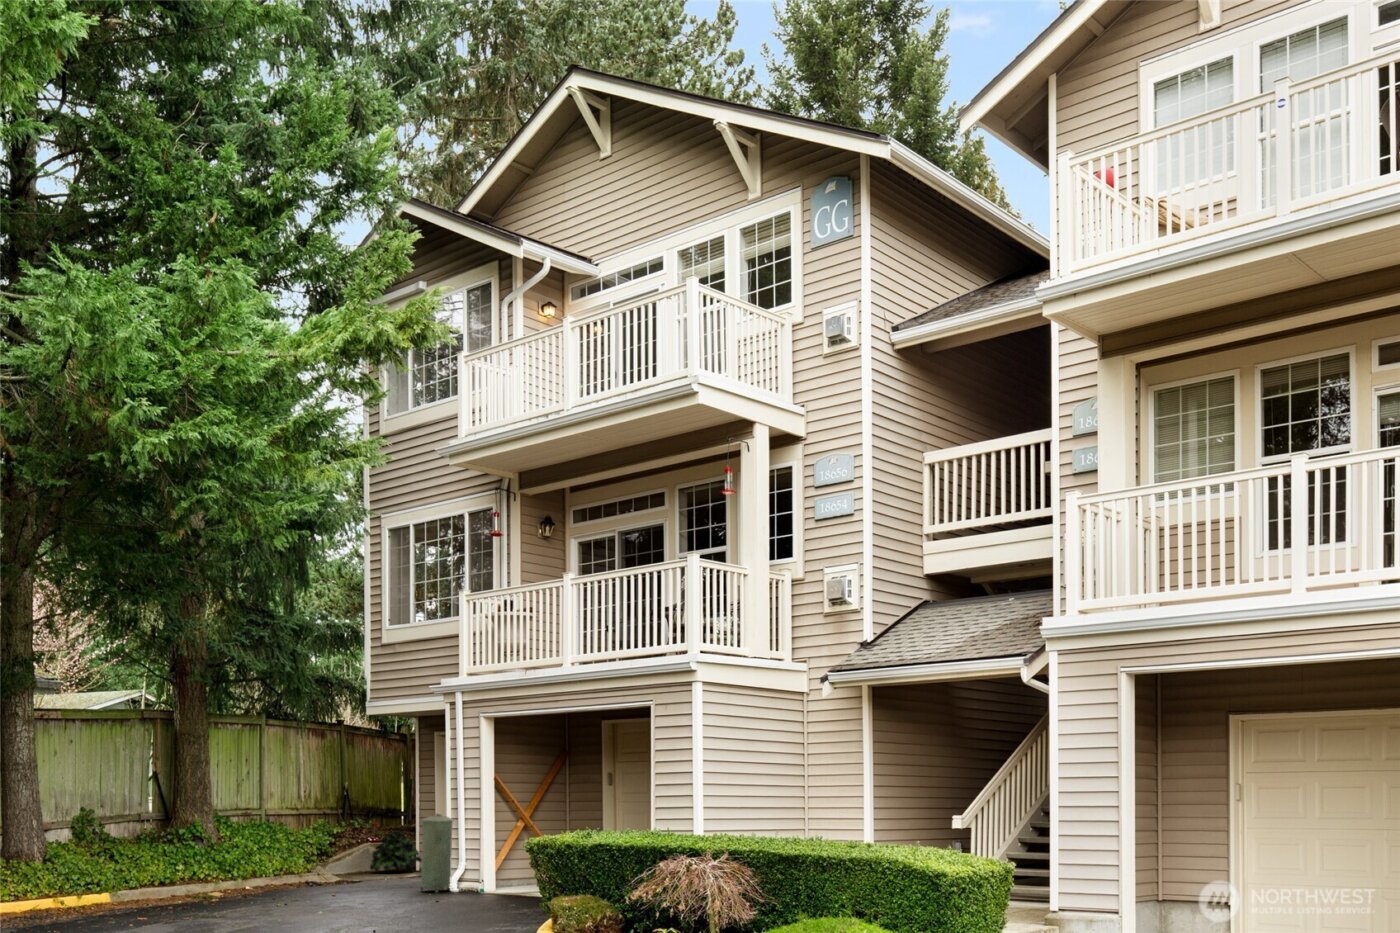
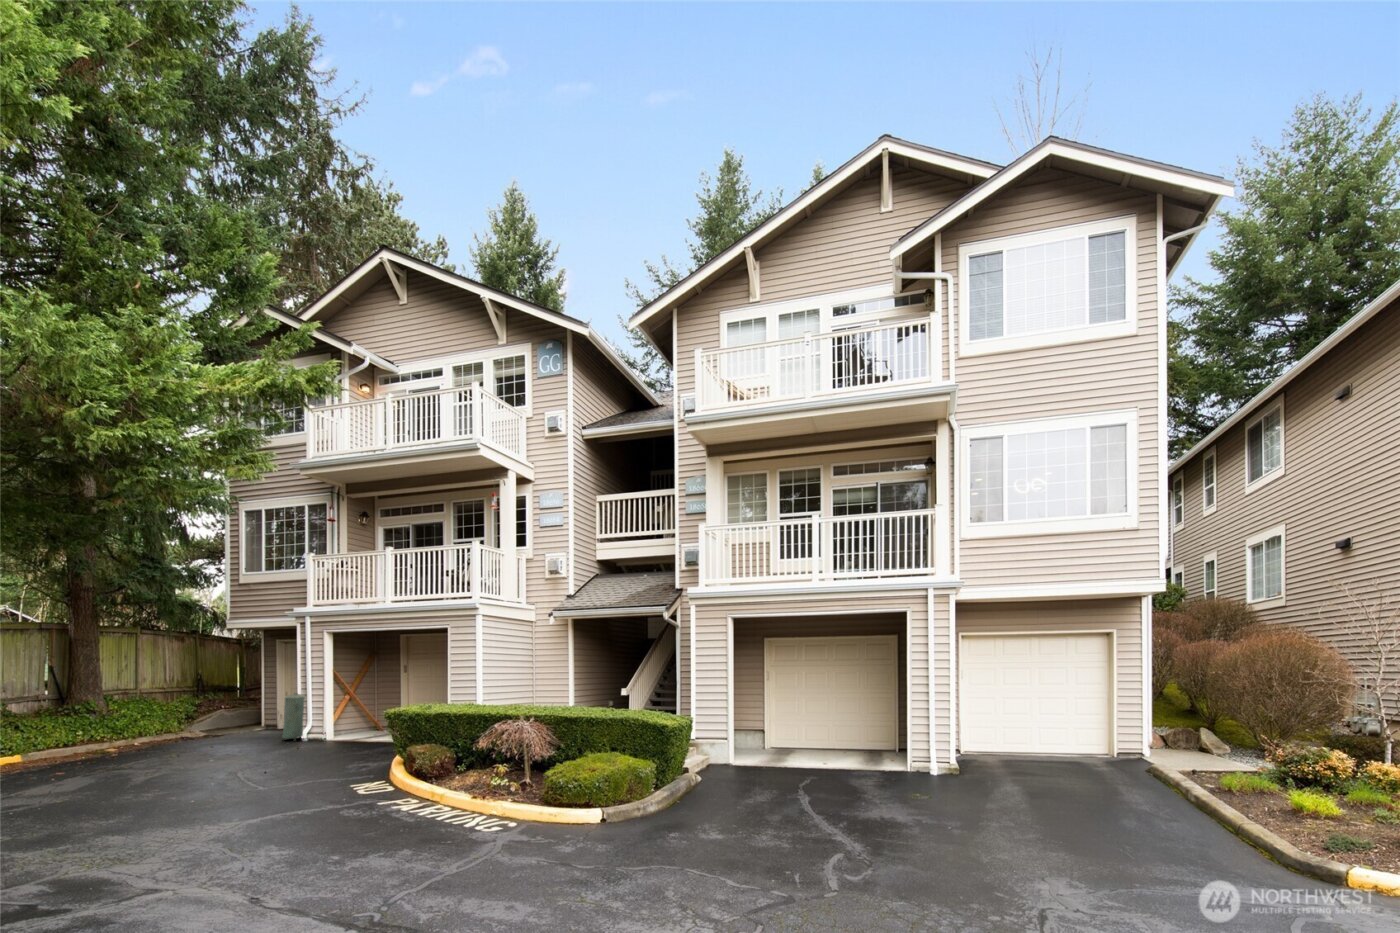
potted plant: present [370,831,421,871] -> none [225,700,261,727]

